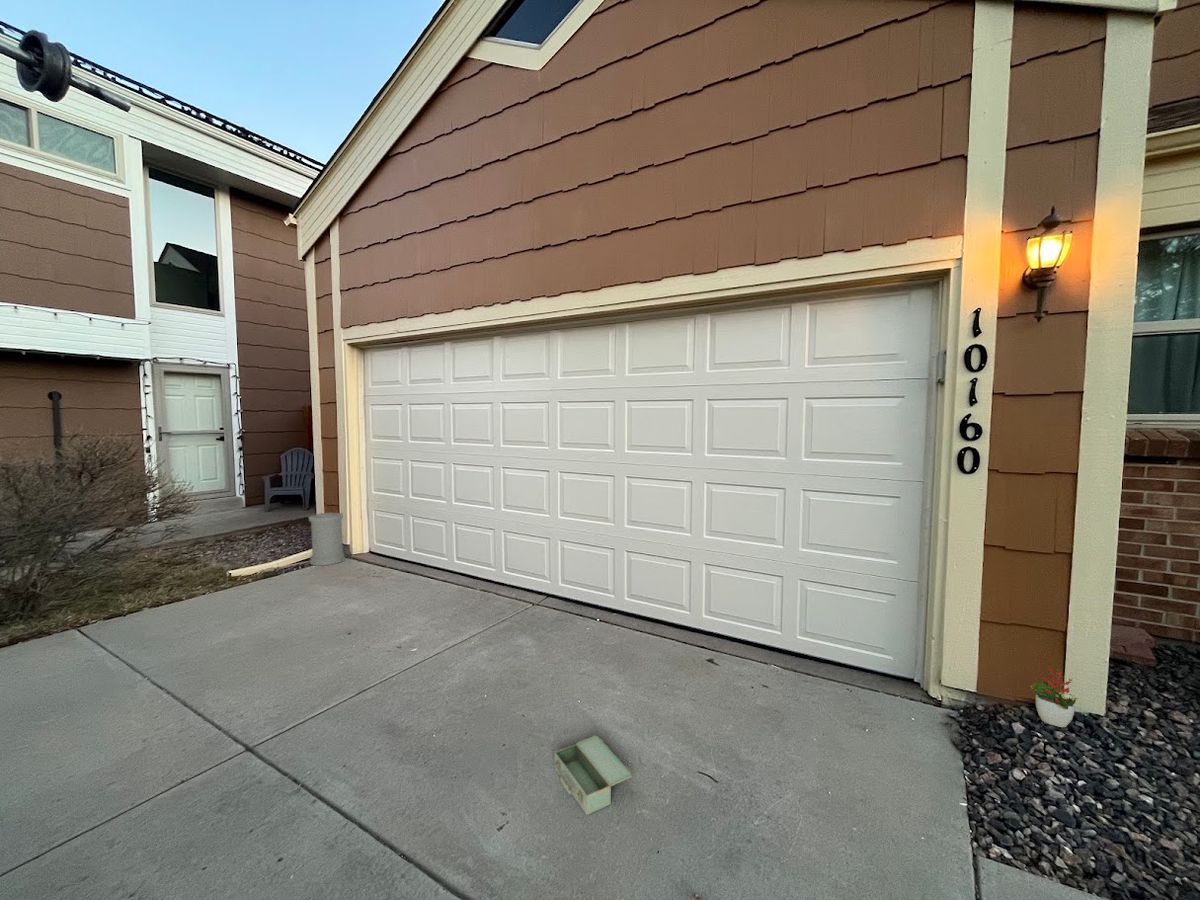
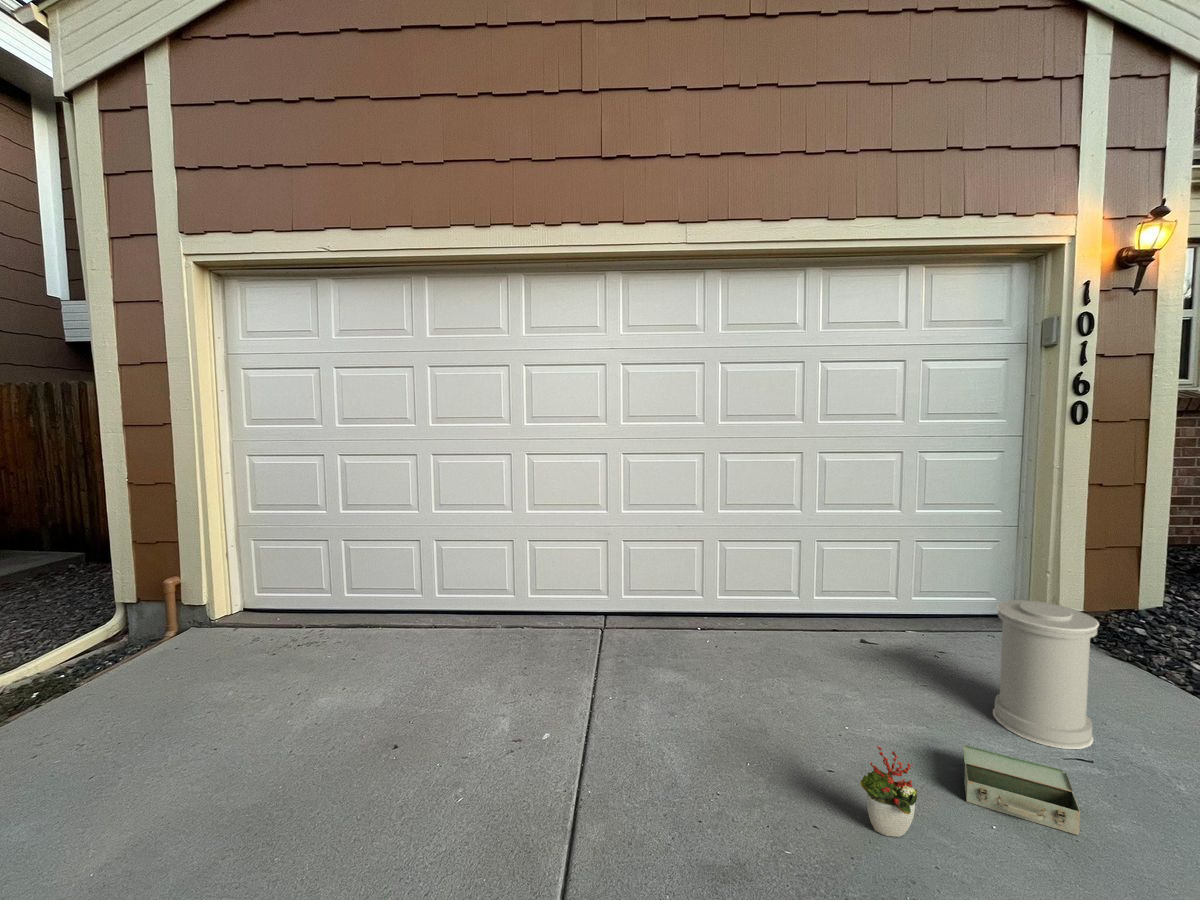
trash can: present [309,513,345,565] -> present [993,600,1099,749]
decorative plant: present [1030,666,1077,727] -> present [860,746,917,837]

